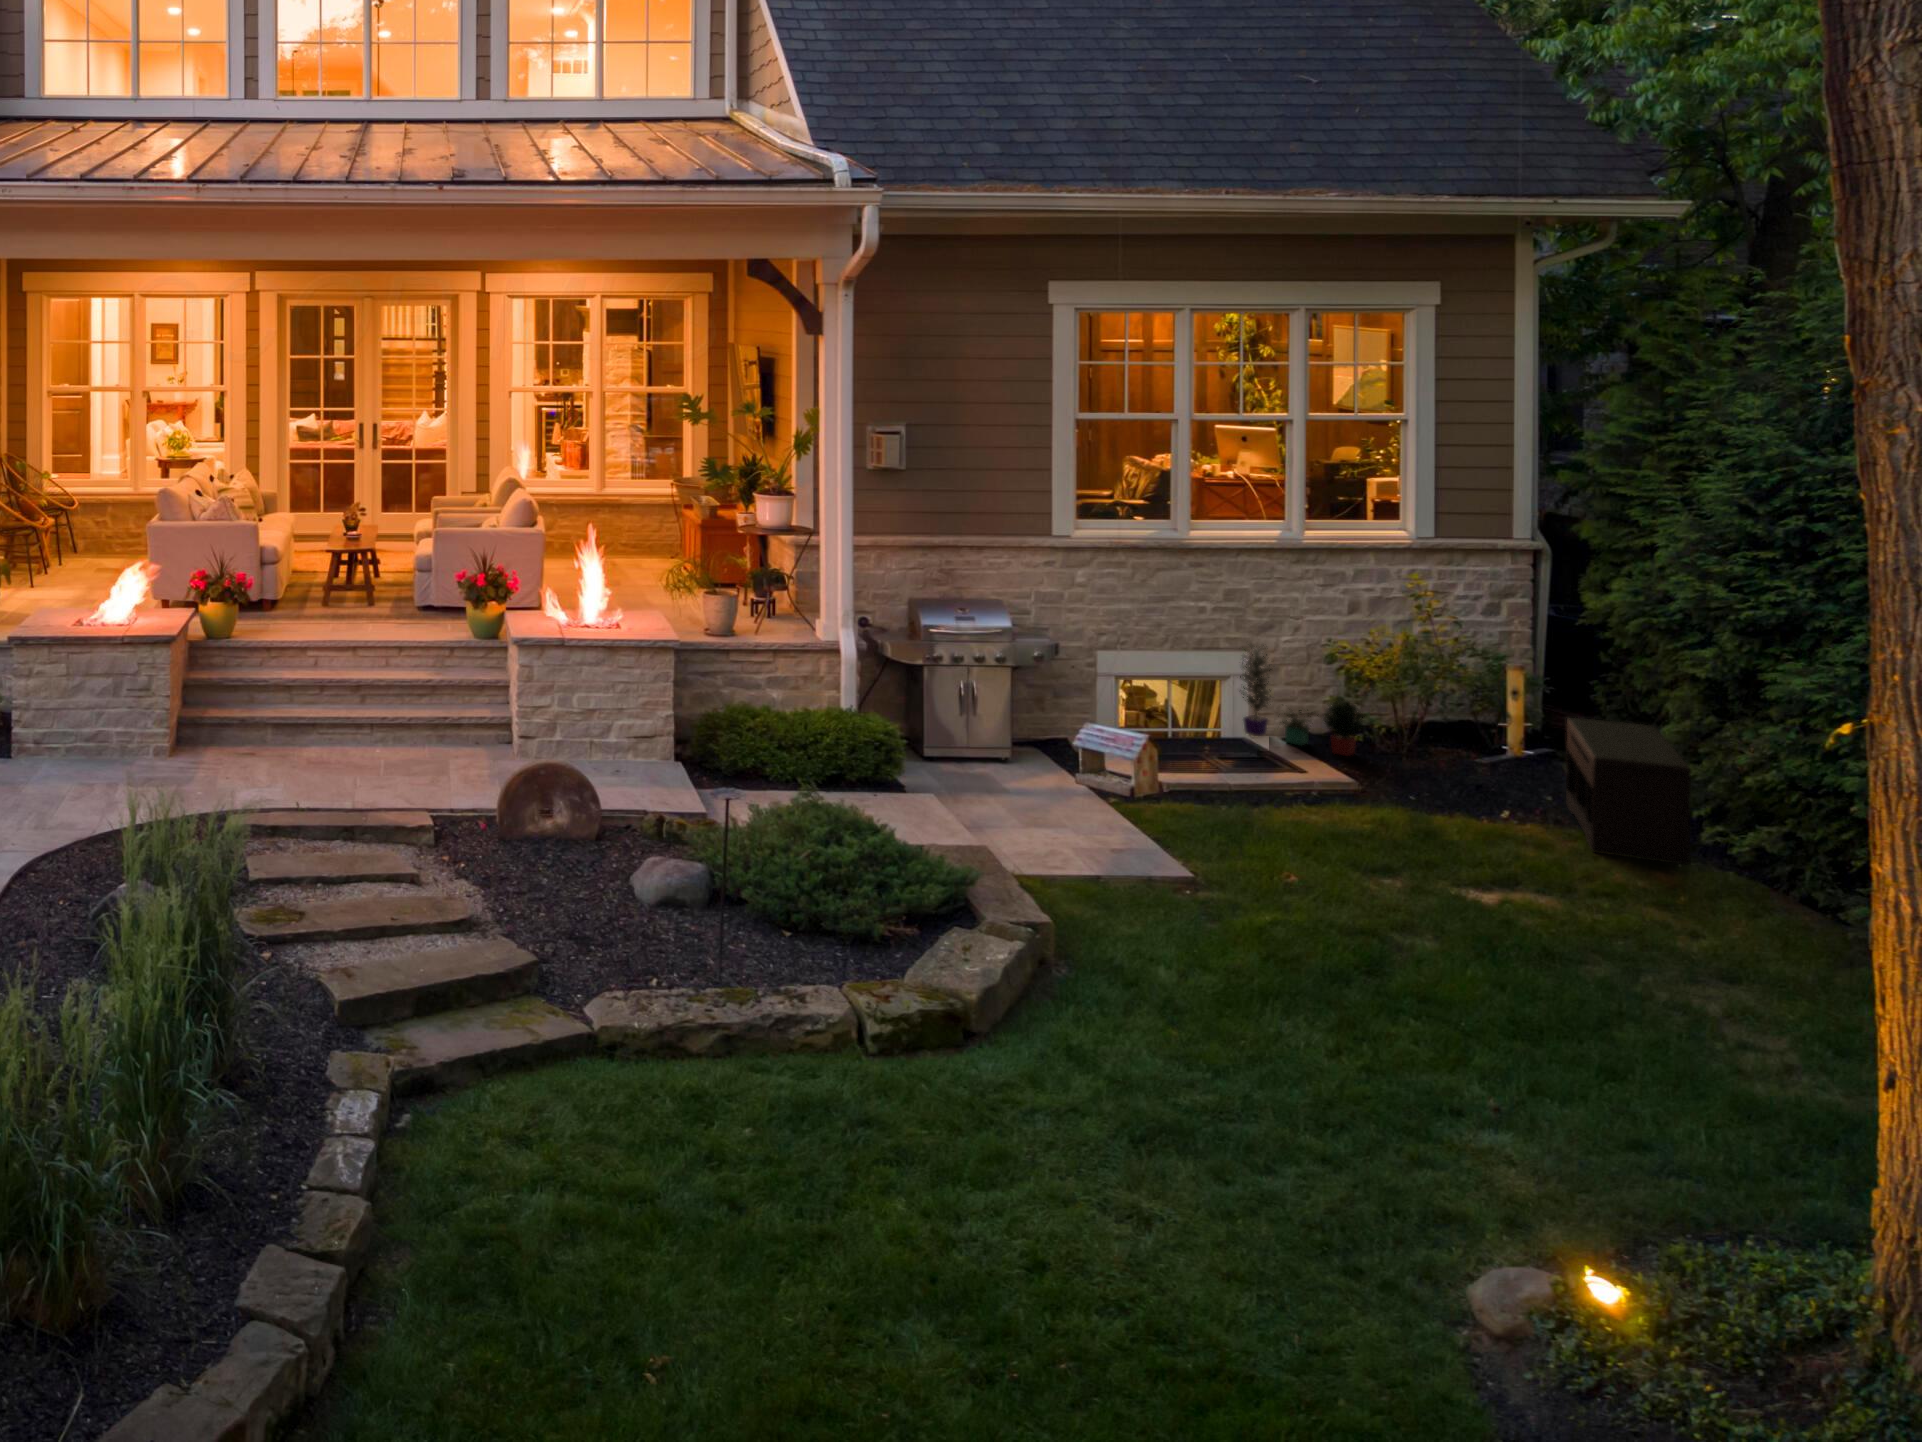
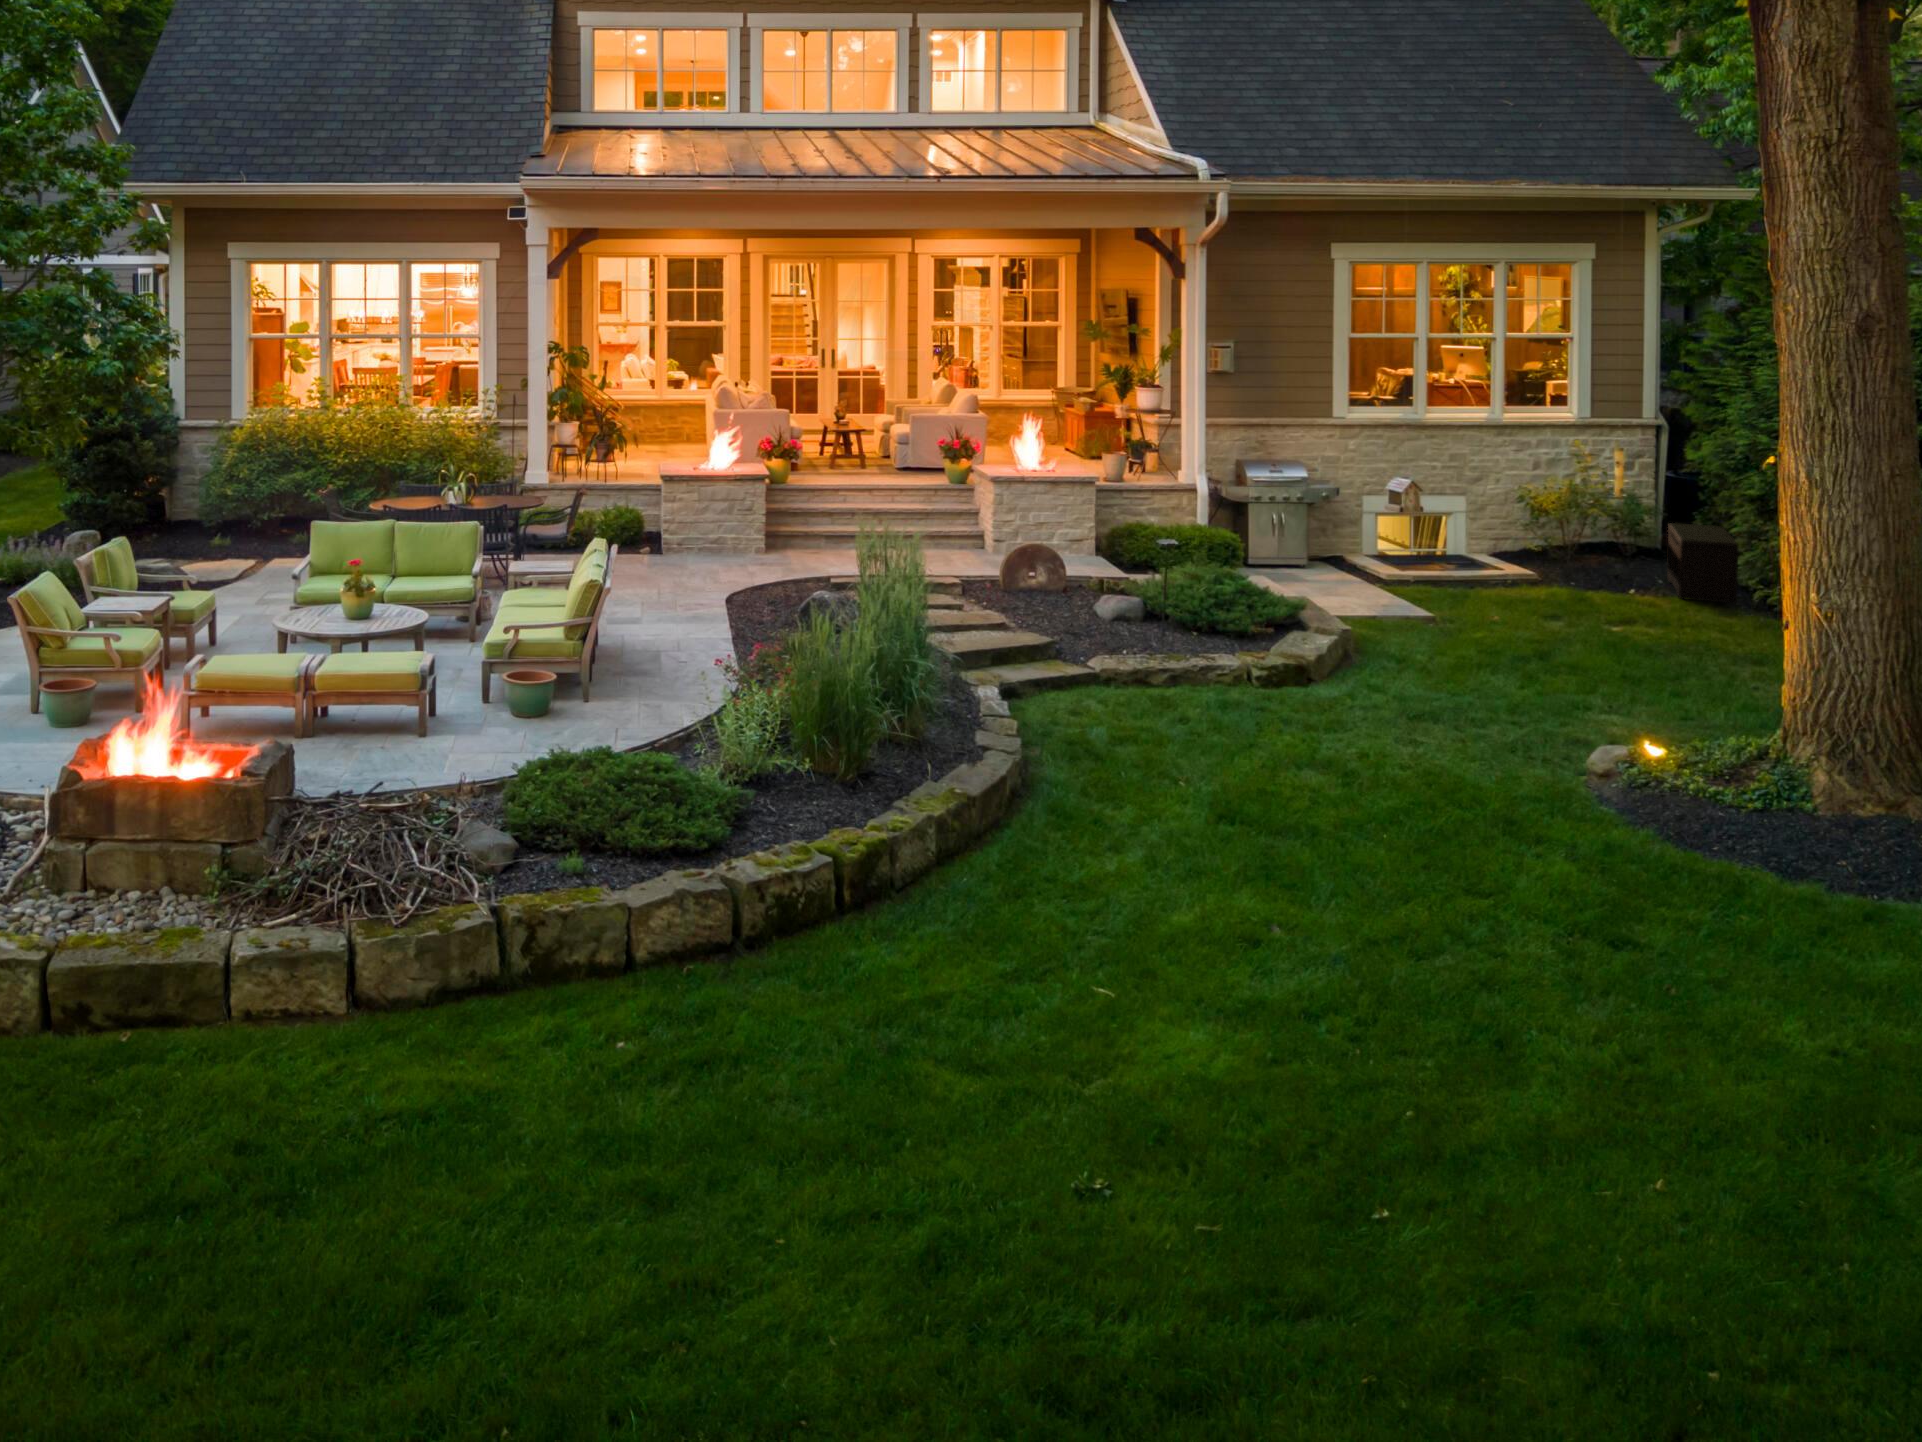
potted plant: present [1240,644,1365,756] -> none [1456,486,1542,558]

